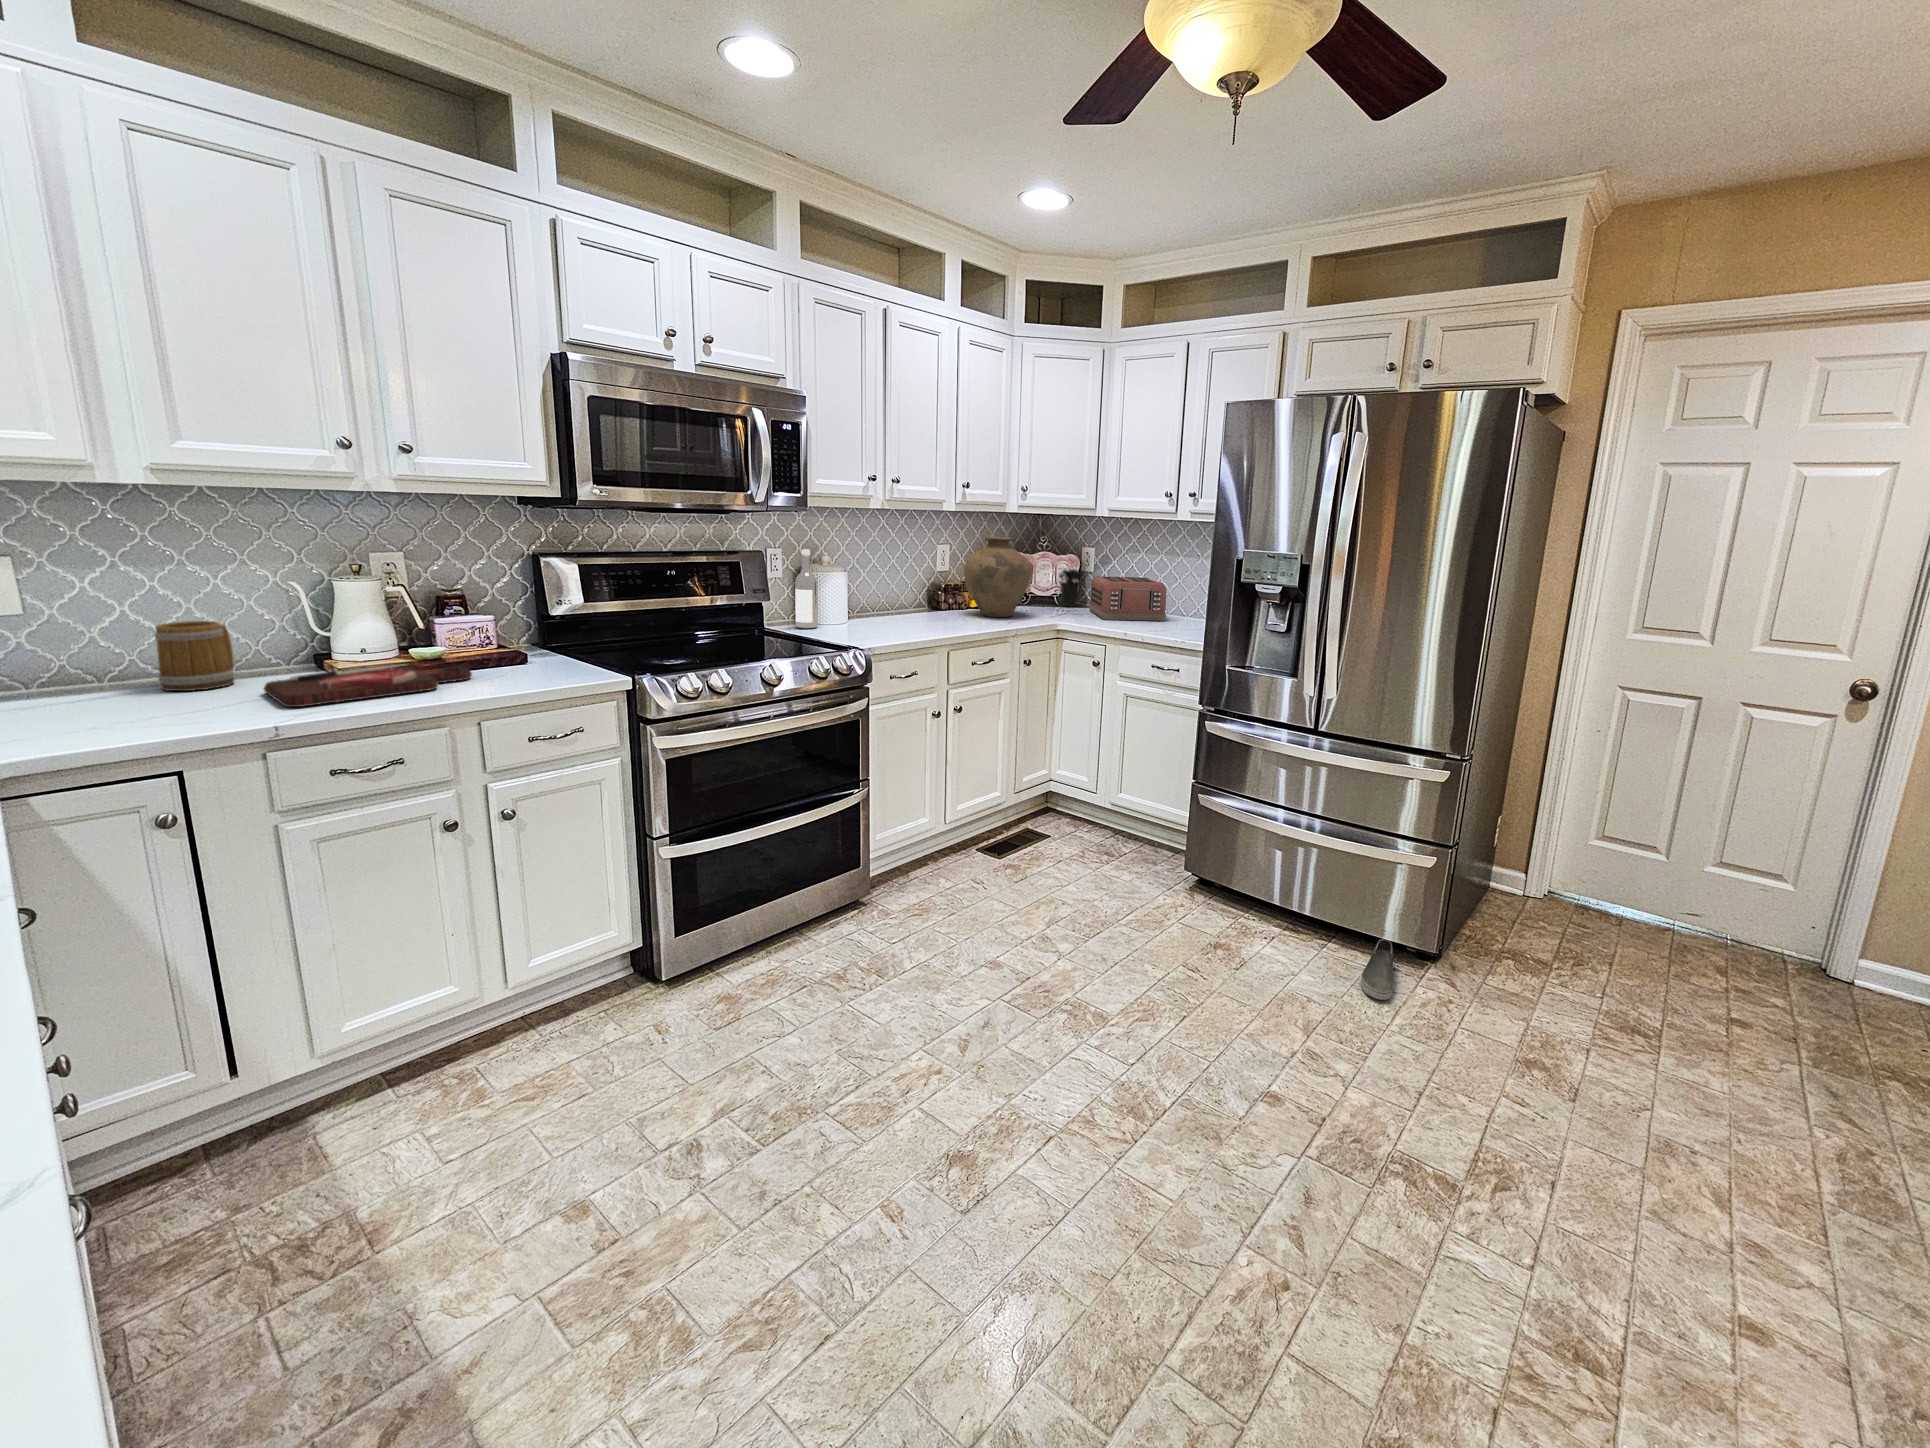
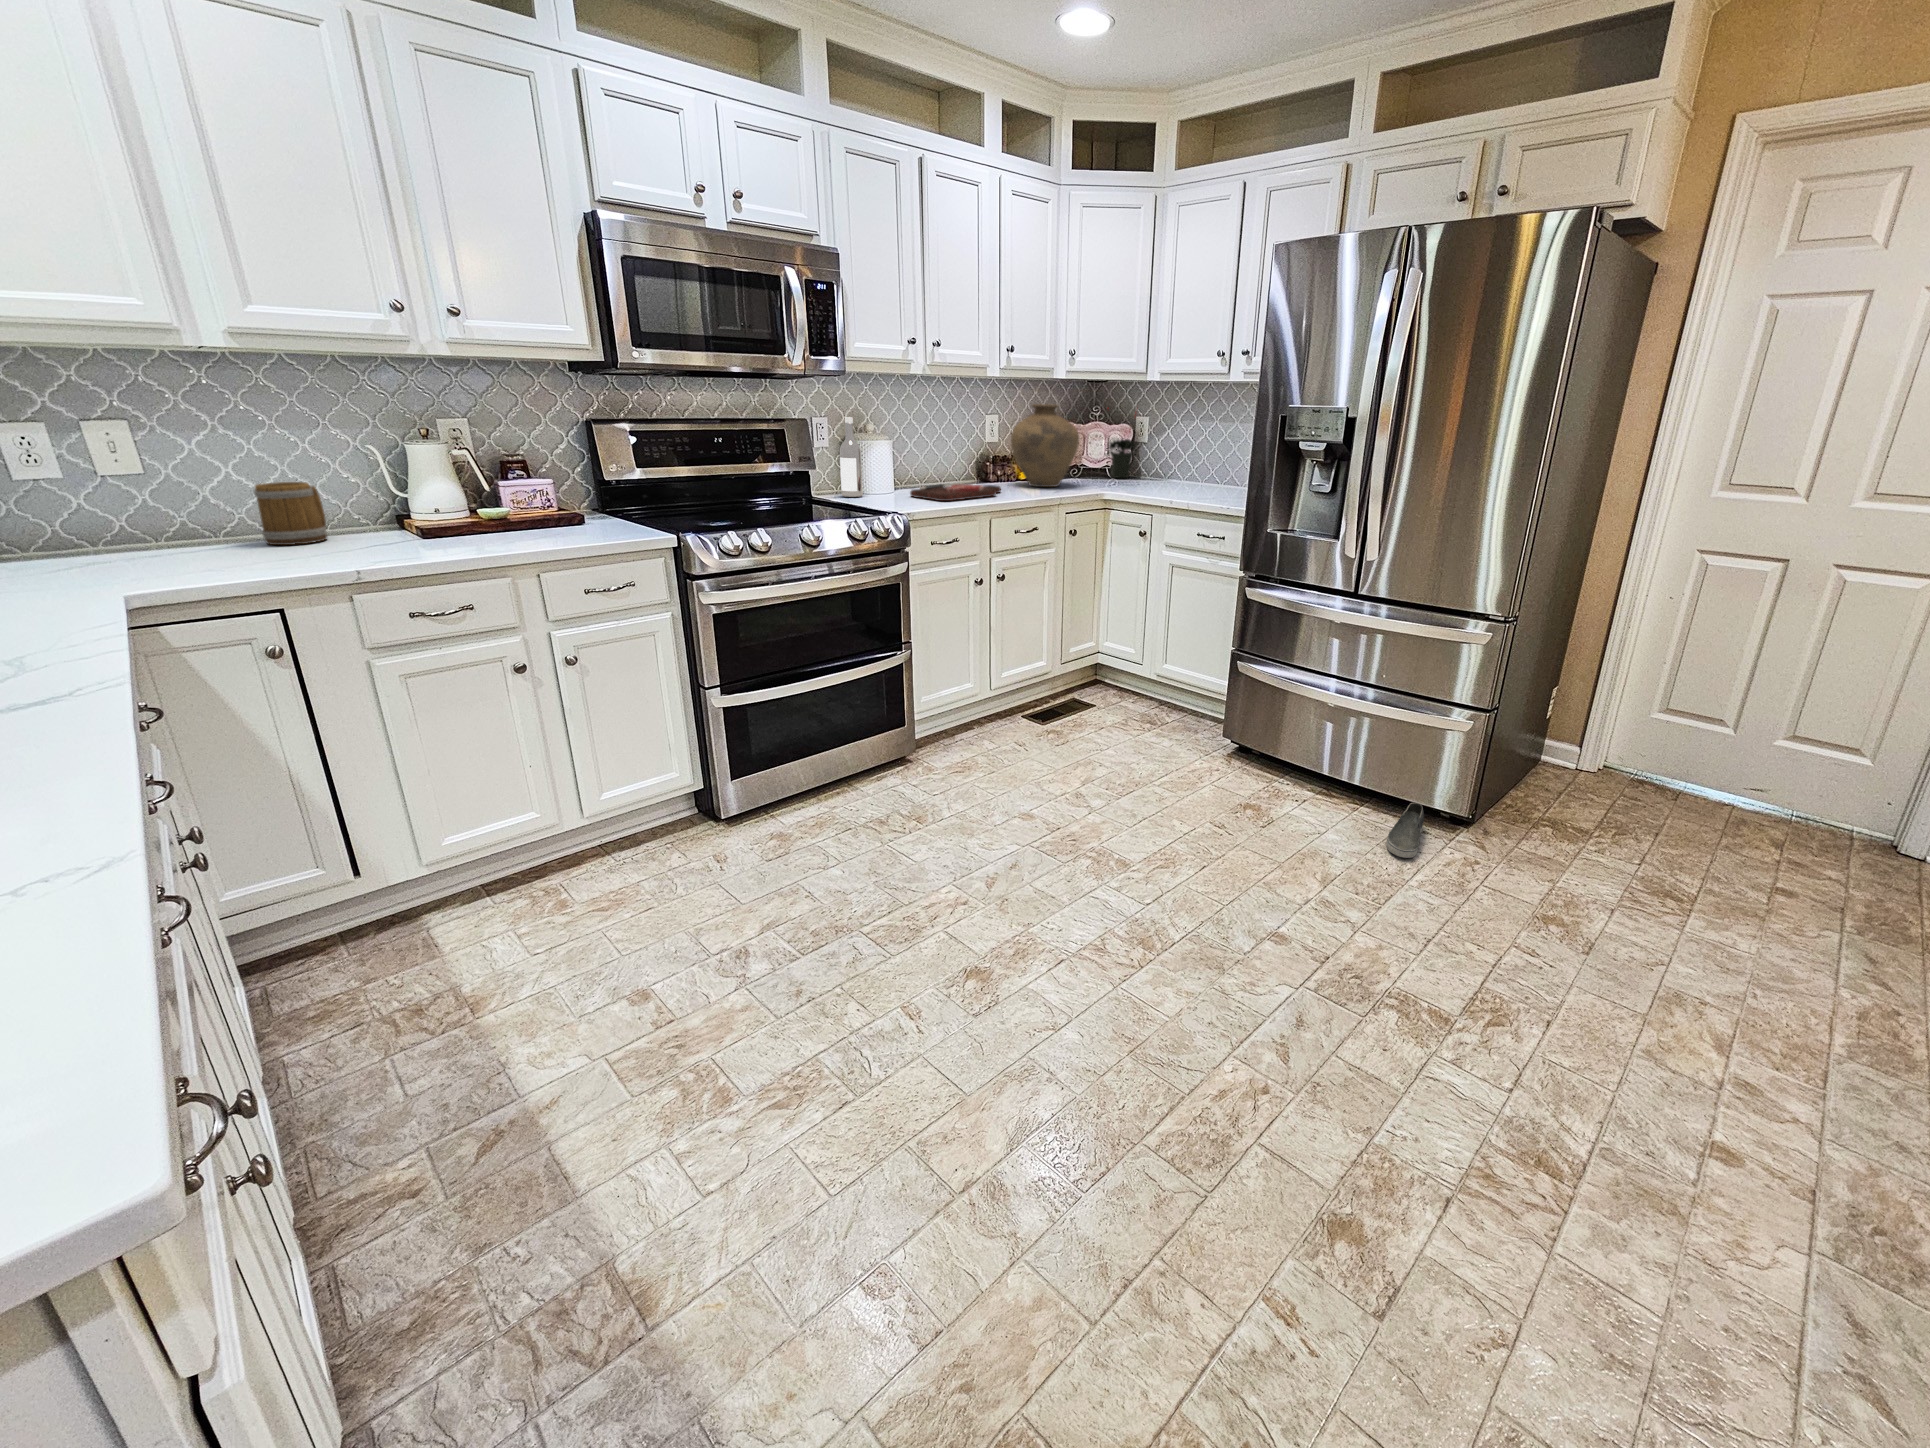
toaster: present [1089,576,1166,621] -> none [1141,445,1219,490]
cutting board: present [264,664,472,707] -> present [910,483,1001,501]

